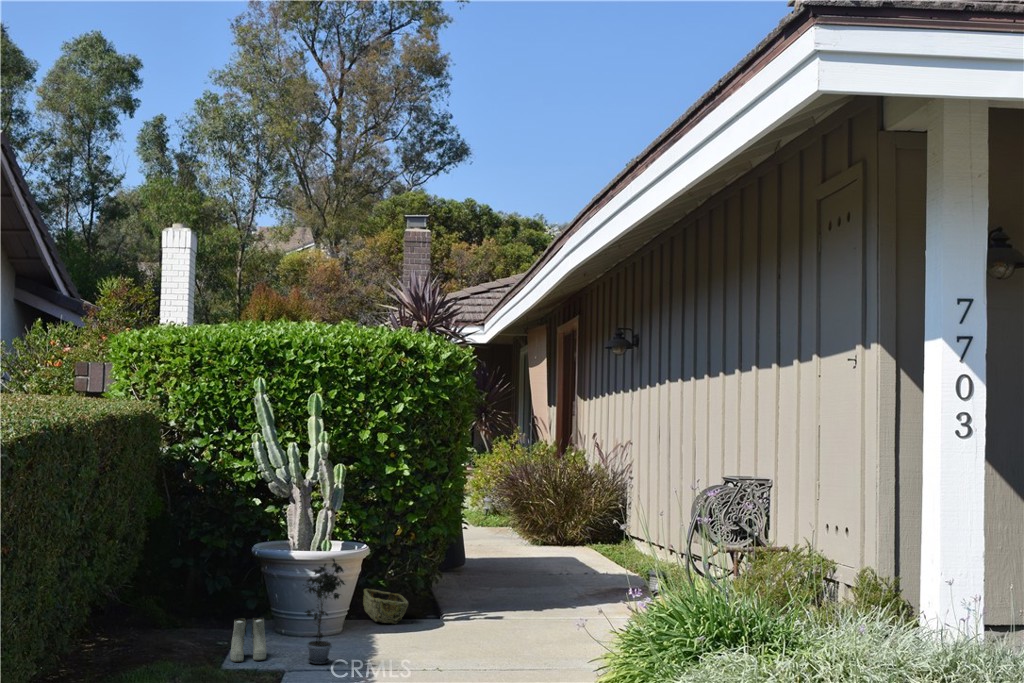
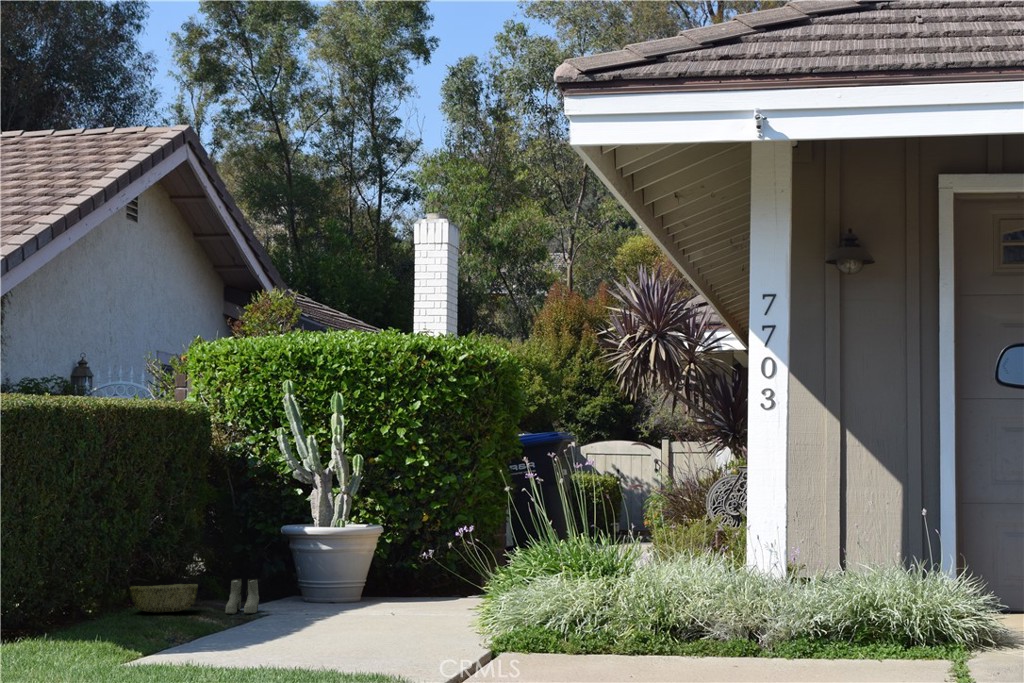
potted plant: present [303,558,345,664] -> none [276,526,316,618]
woven basket: present [363,589,408,624] -> present [130,584,198,612]

